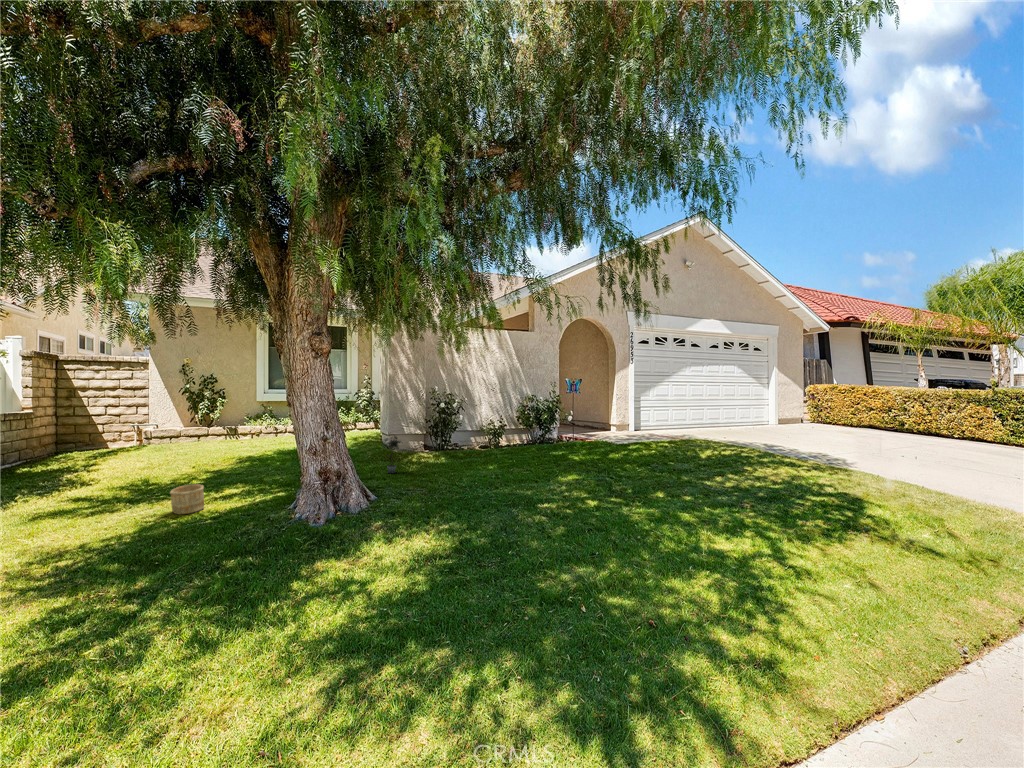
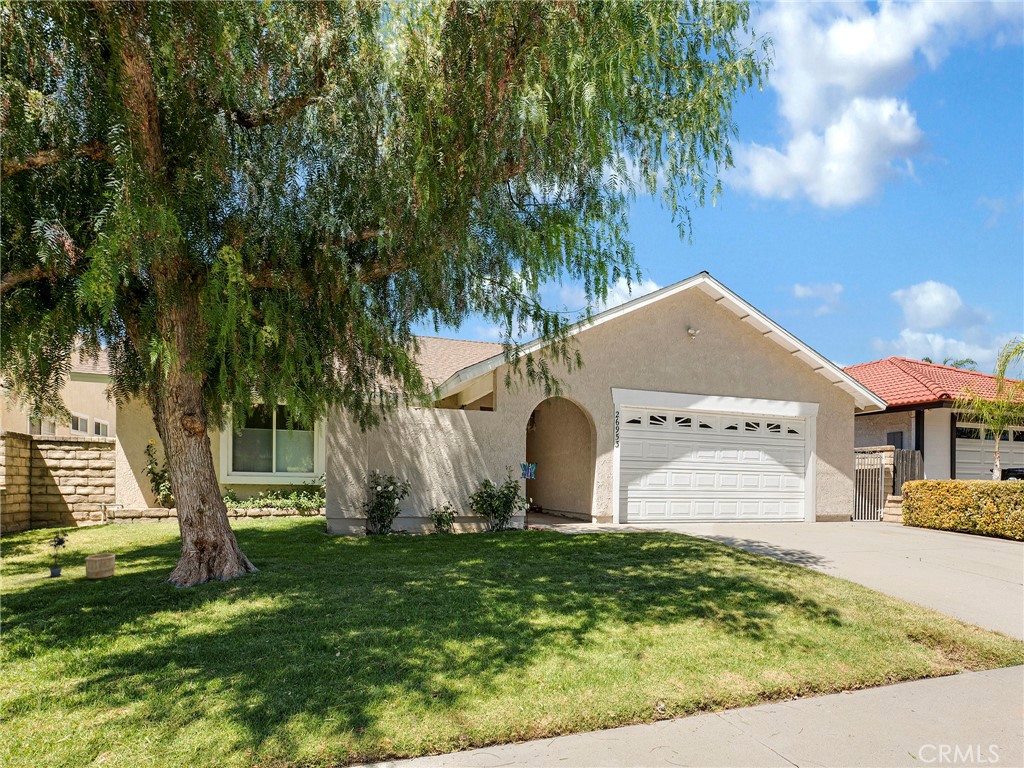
potted plant: present [385,436,401,473] -> present [49,531,69,577]

